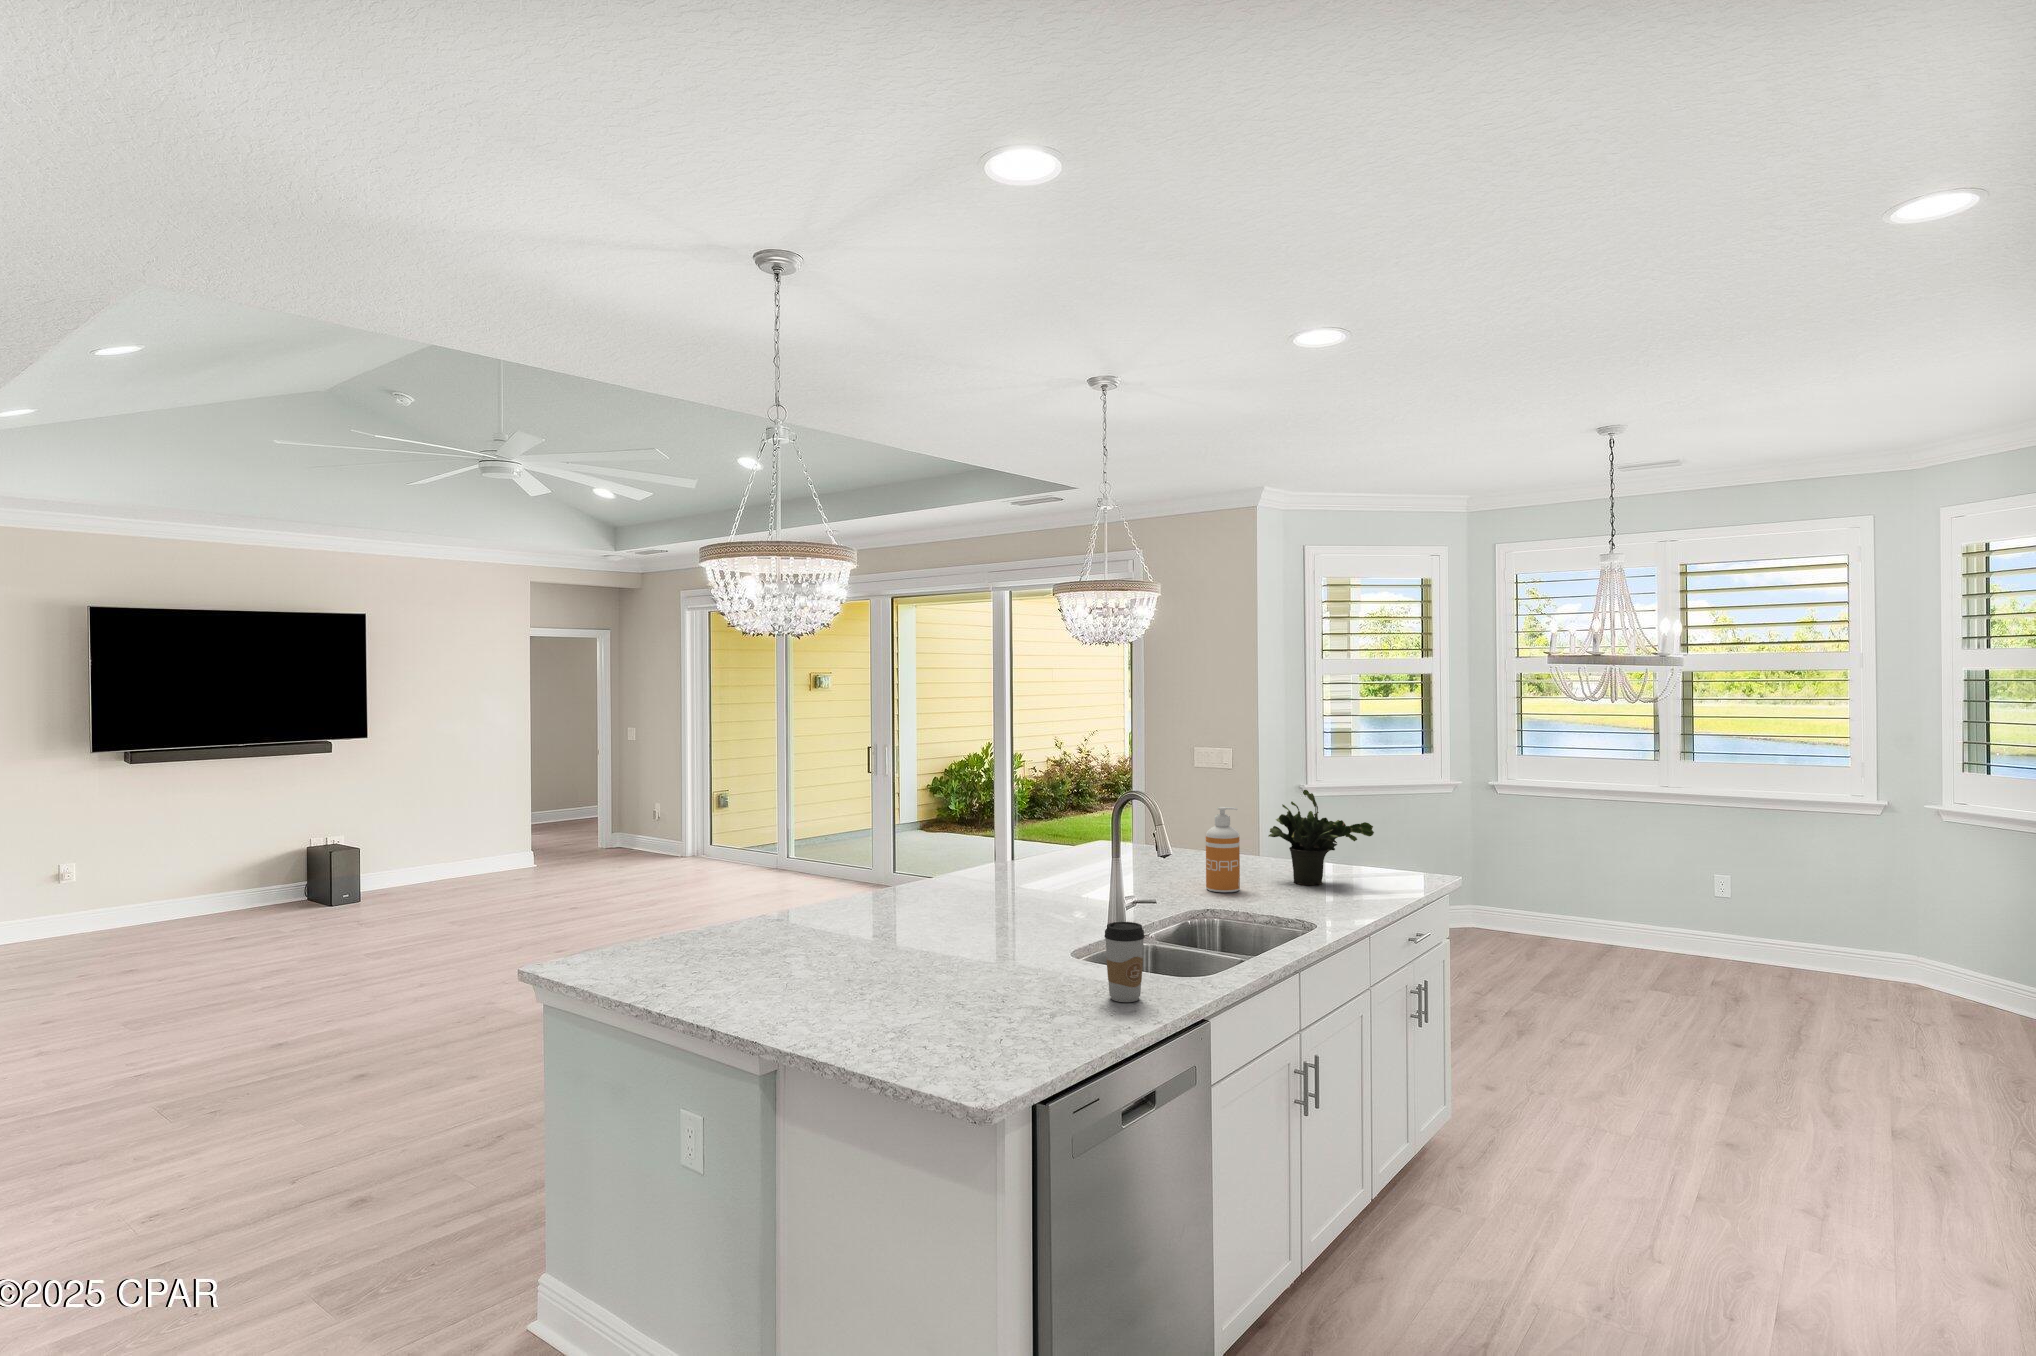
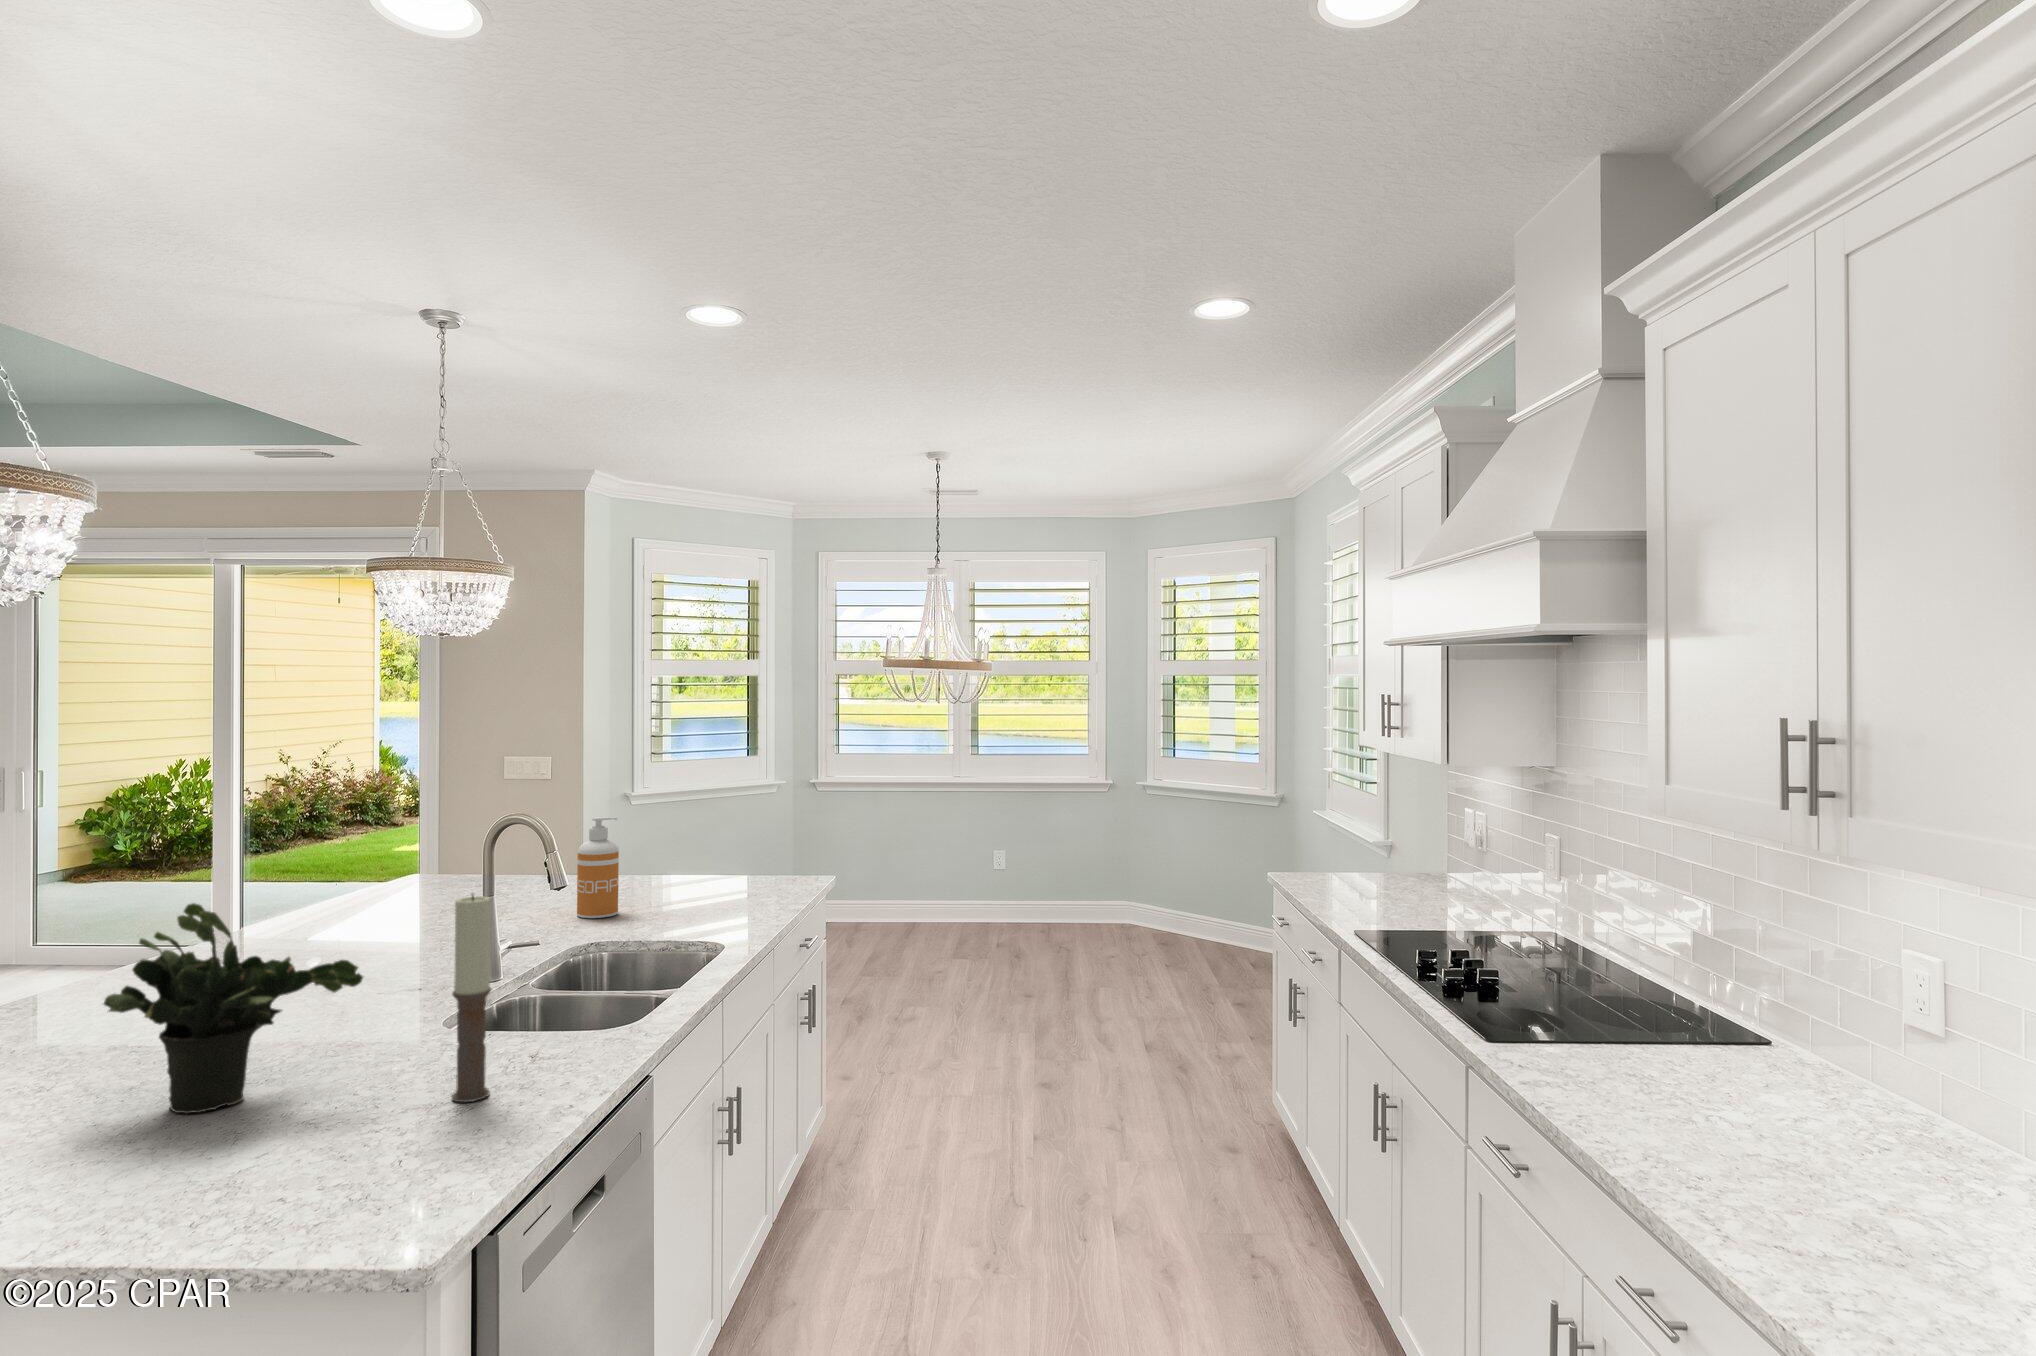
potted plant: present [1269,790,1374,885] -> present [104,903,363,1113]
candle: none [1052,859,1078,1012] -> present [452,894,491,1102]
coffee cup: present [1104,922,1145,1002] -> none [520,967,577,1073]

